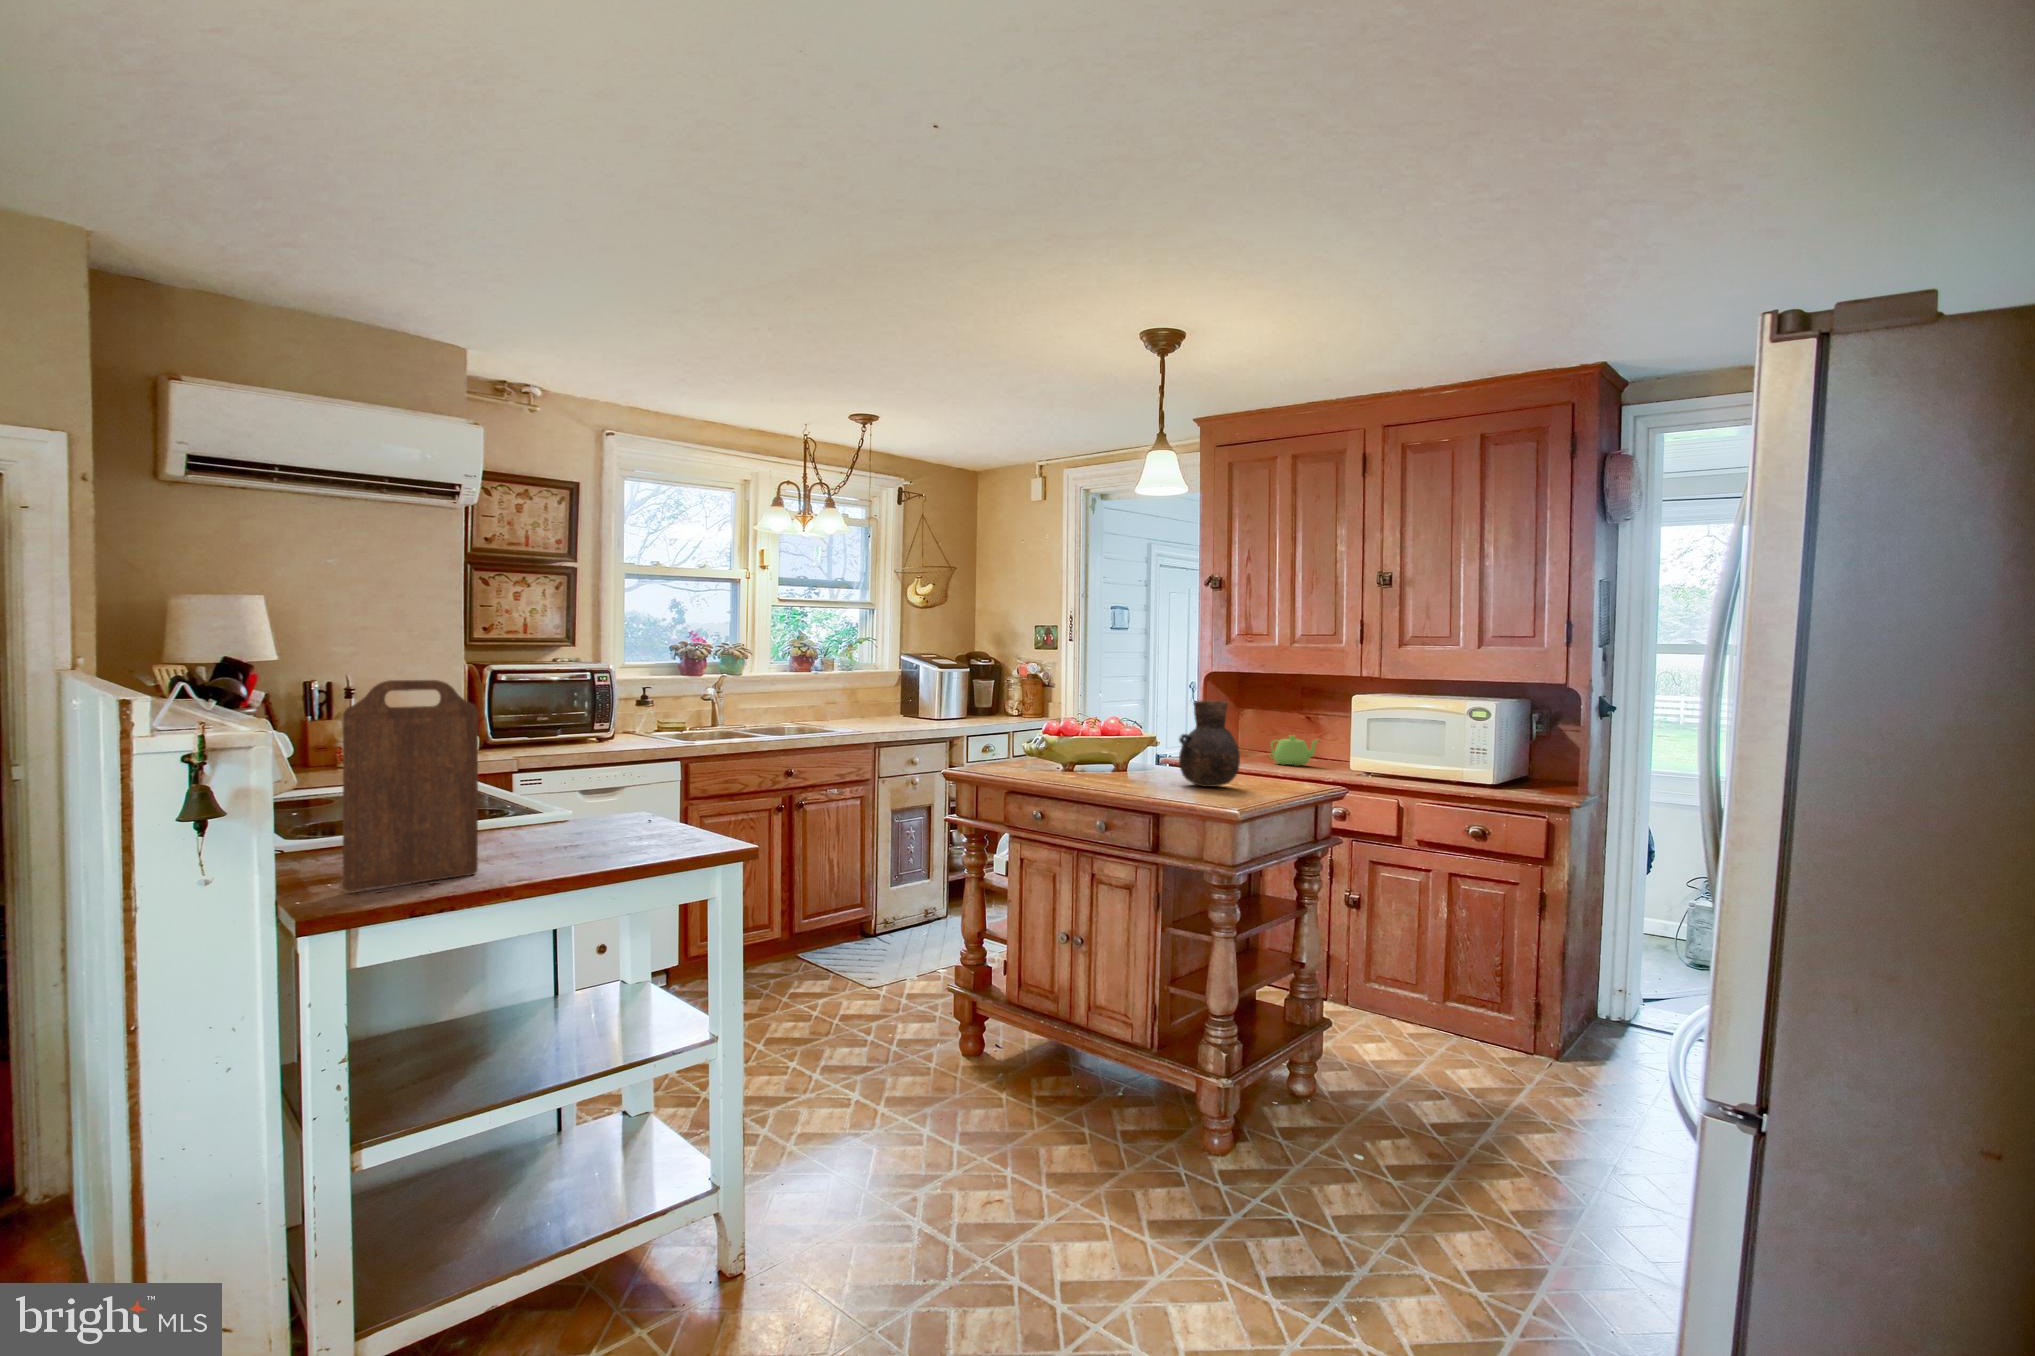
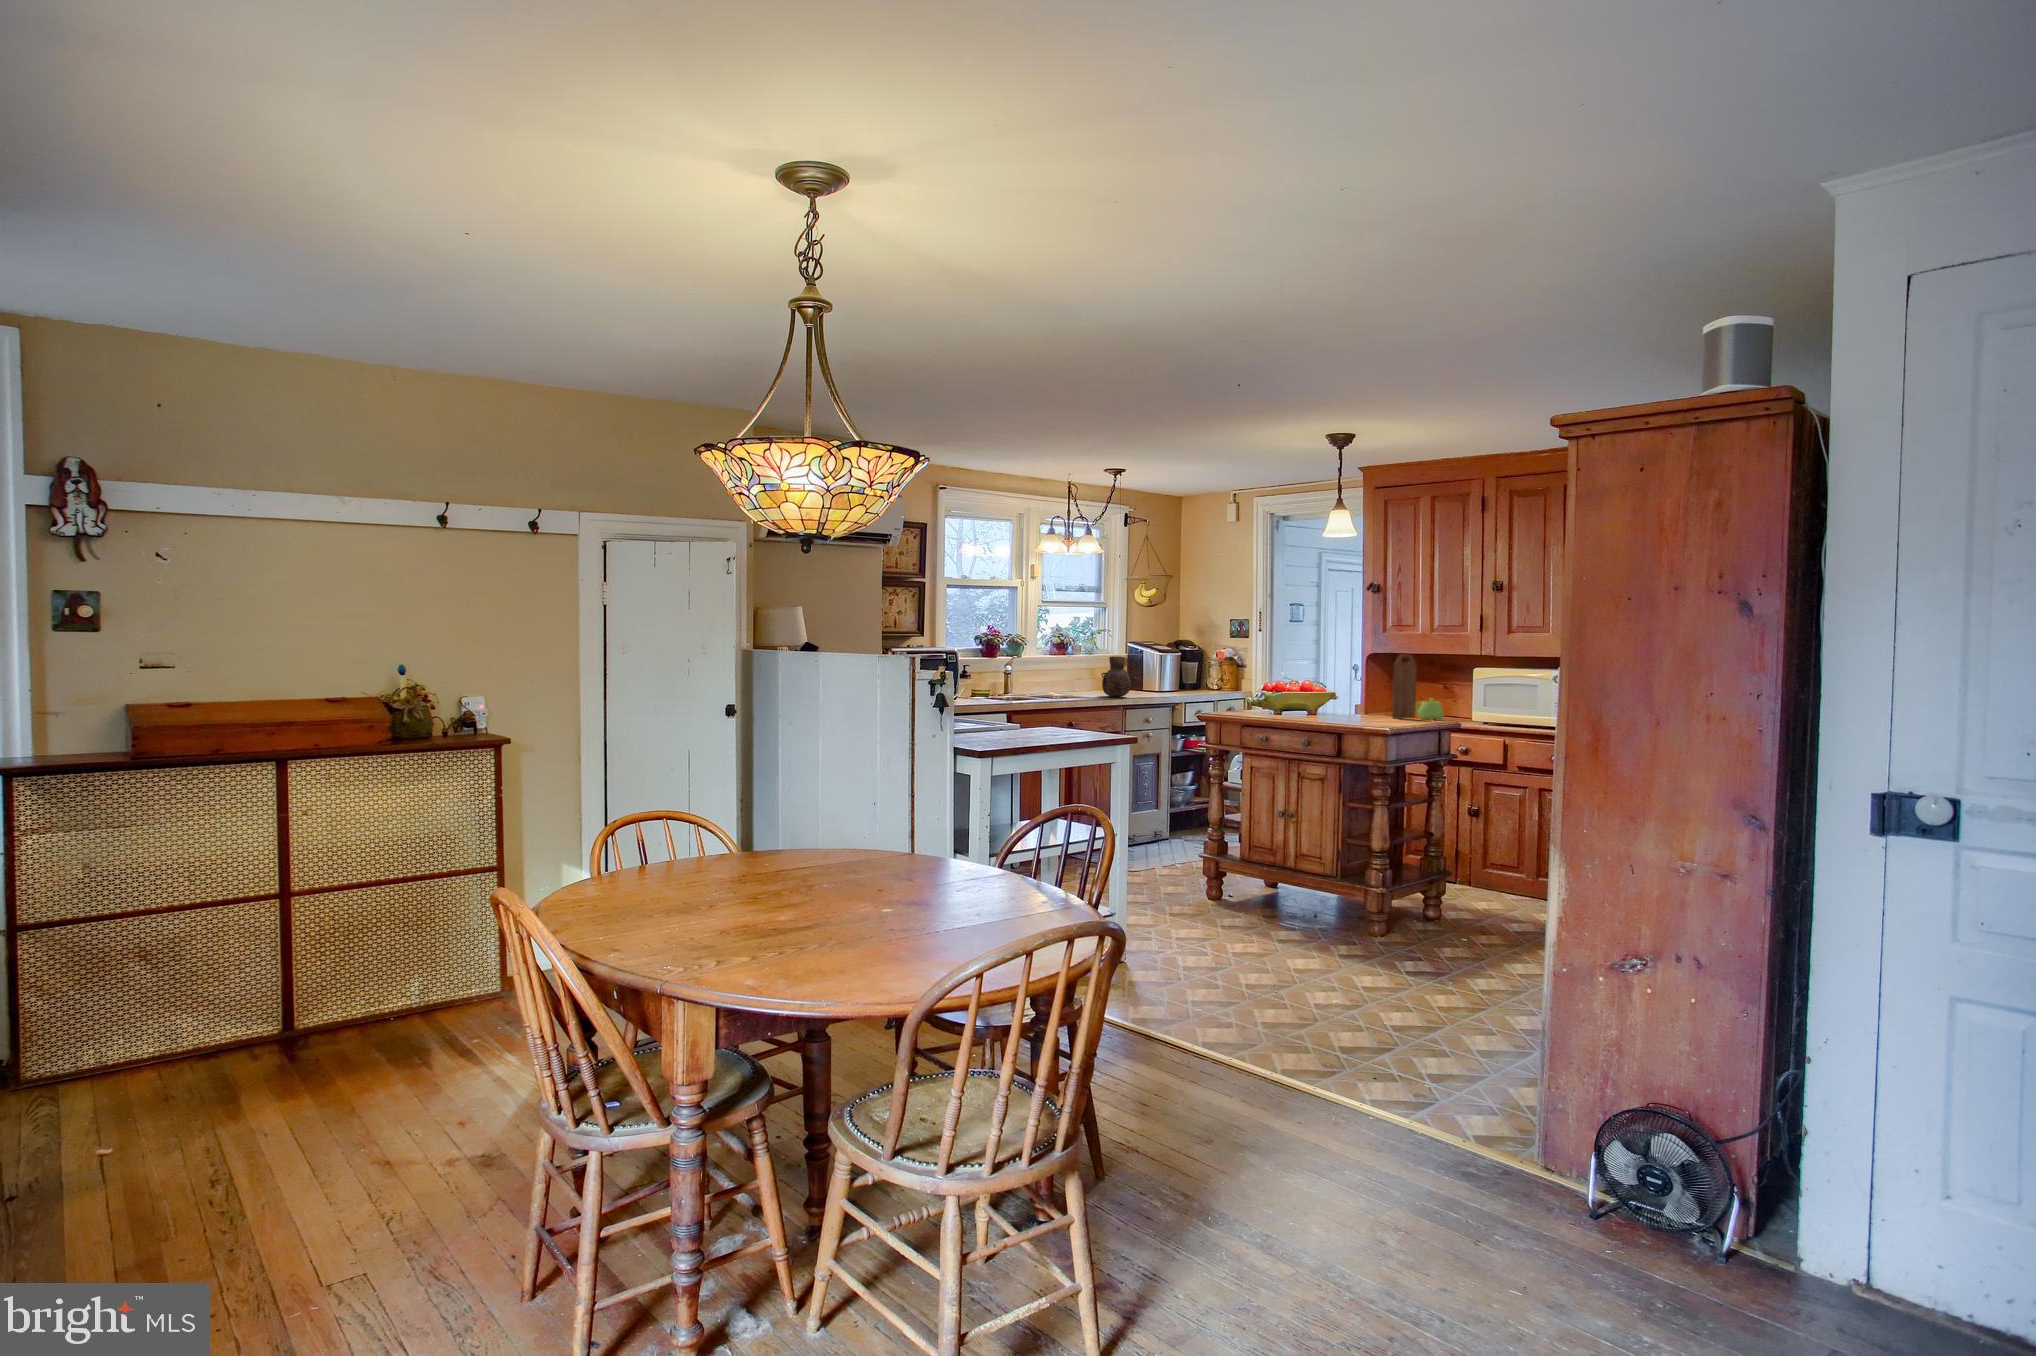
cutting board: present [343,680,478,891] -> present [1392,654,1417,719]
vase: present [1179,700,1240,787] -> present [1102,656,1131,697]

